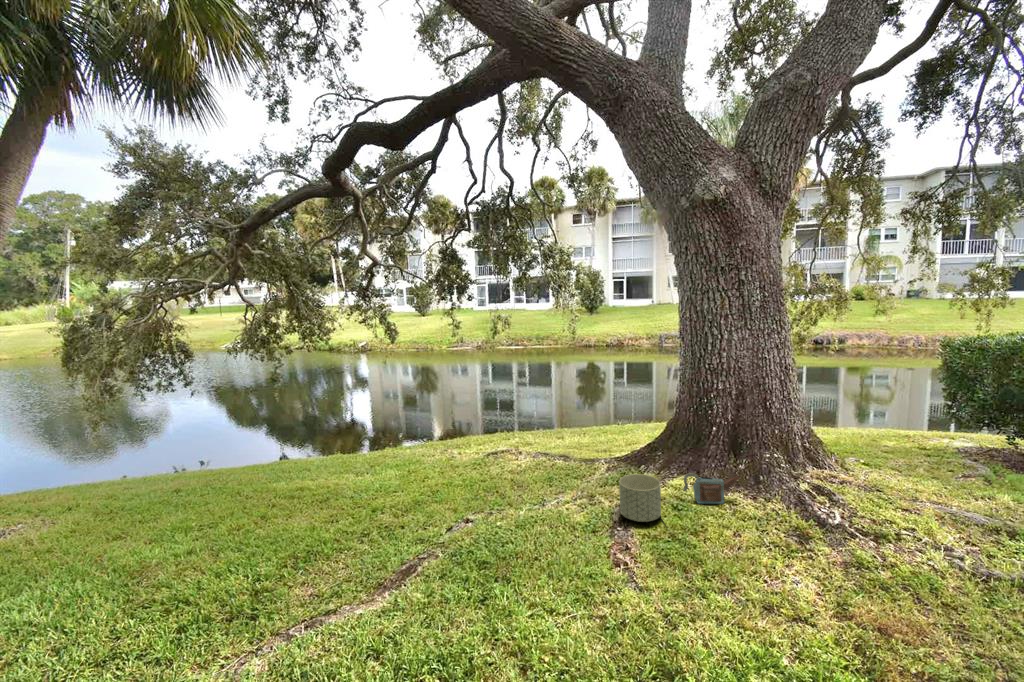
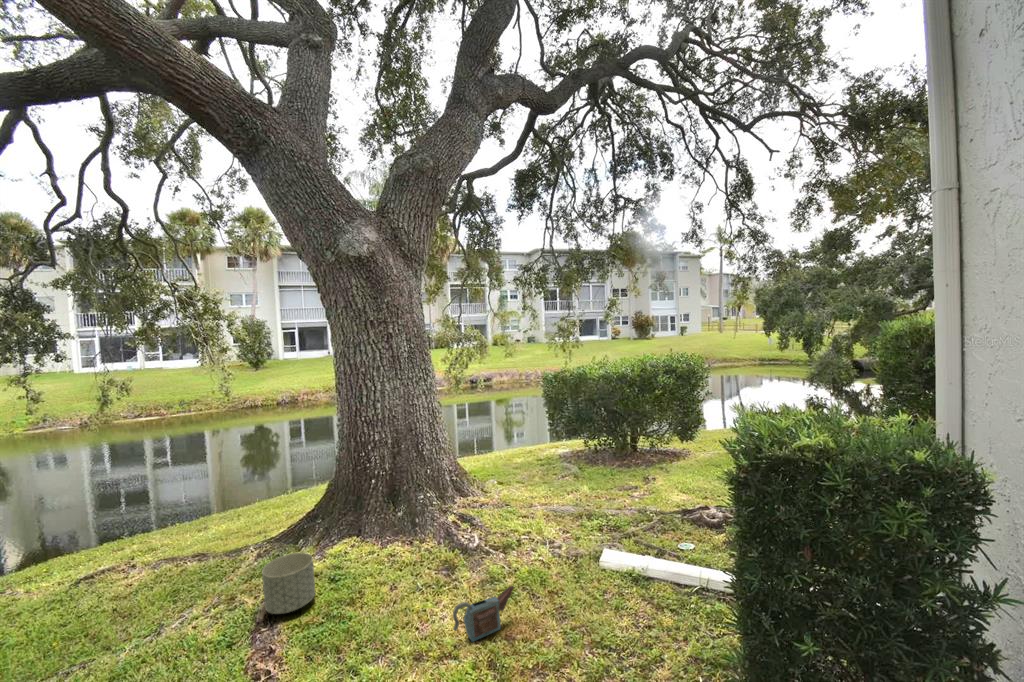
watering can: present [683,473,740,504] -> present [453,586,515,642]

